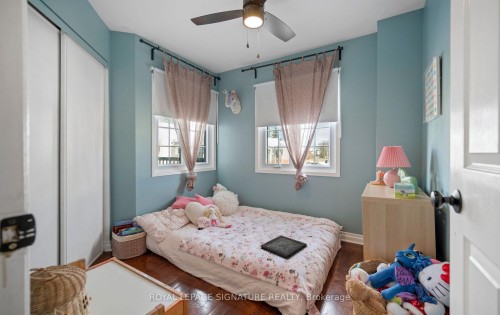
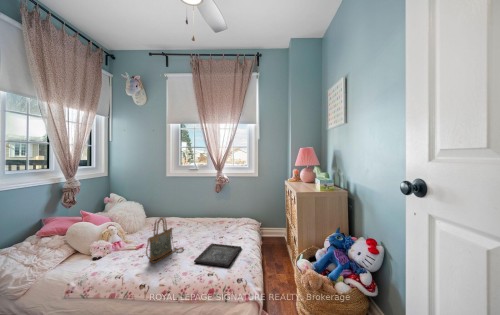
handbag: none [227,205,257,240] -> present [146,217,183,263]

